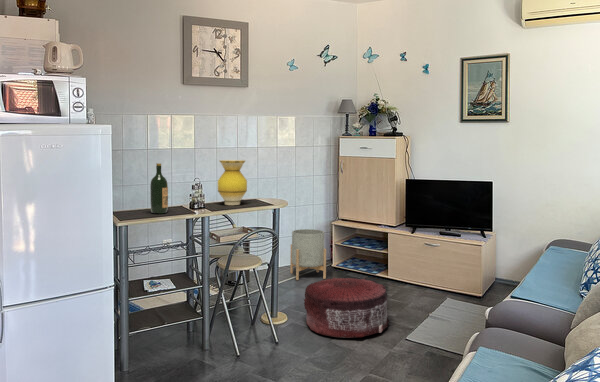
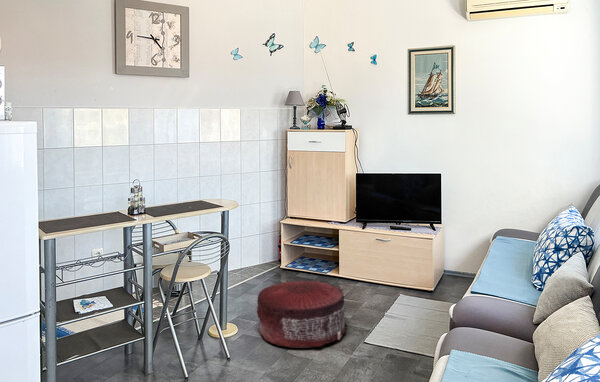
vase: present [218,160,247,205] -> none [158,158,191,209]
wine bottle: present [150,163,168,214] -> none [79,165,100,223]
planter: present [290,229,326,280] -> none [238,227,276,281]

